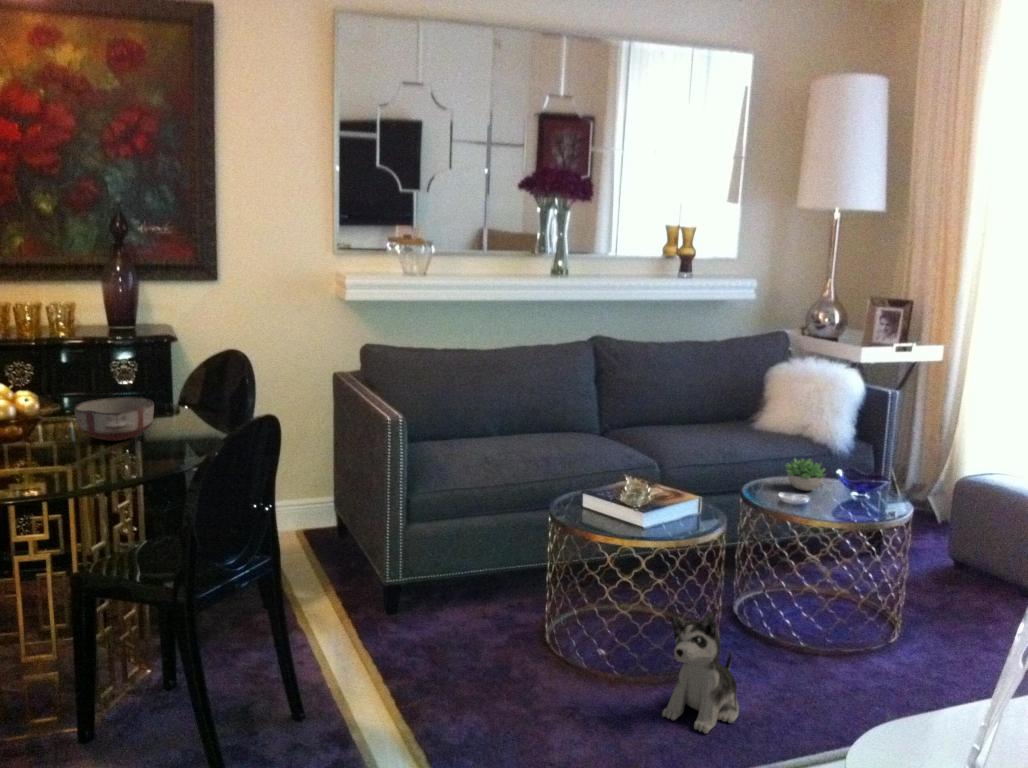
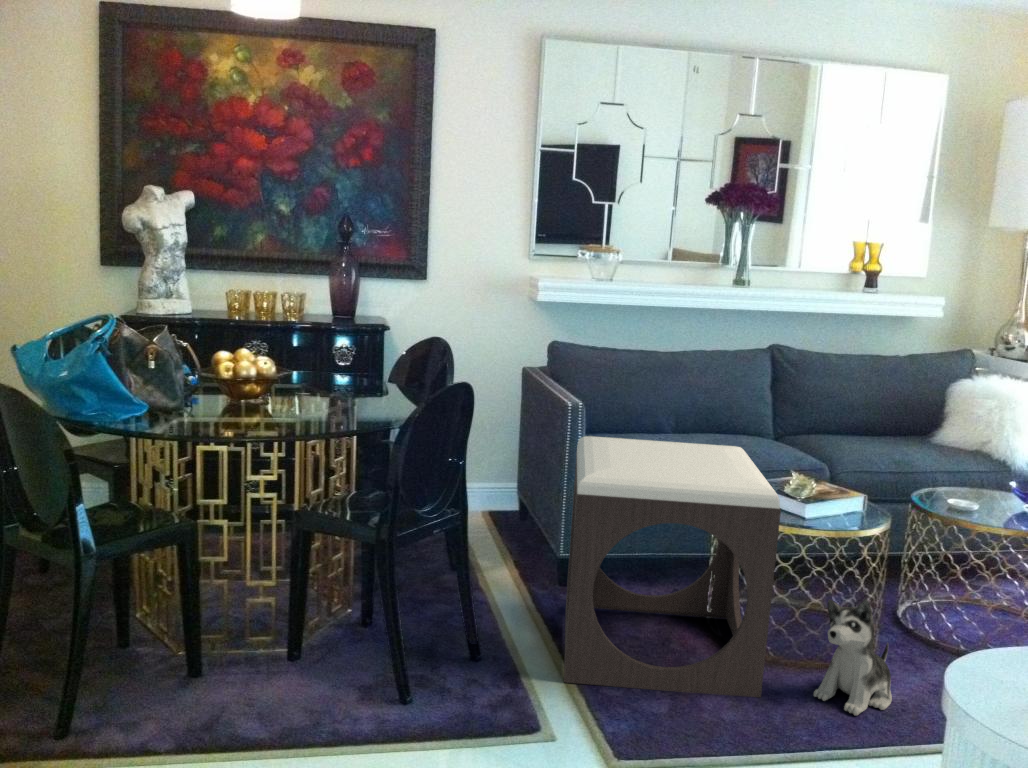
ceramic bowl: present [74,397,154,441] -> none [303,368,368,403]
footstool: none [397,456,622,734] -> present [564,436,781,697]
succulent plant: present [786,459,825,491] -> none [958,468,1002,500]

